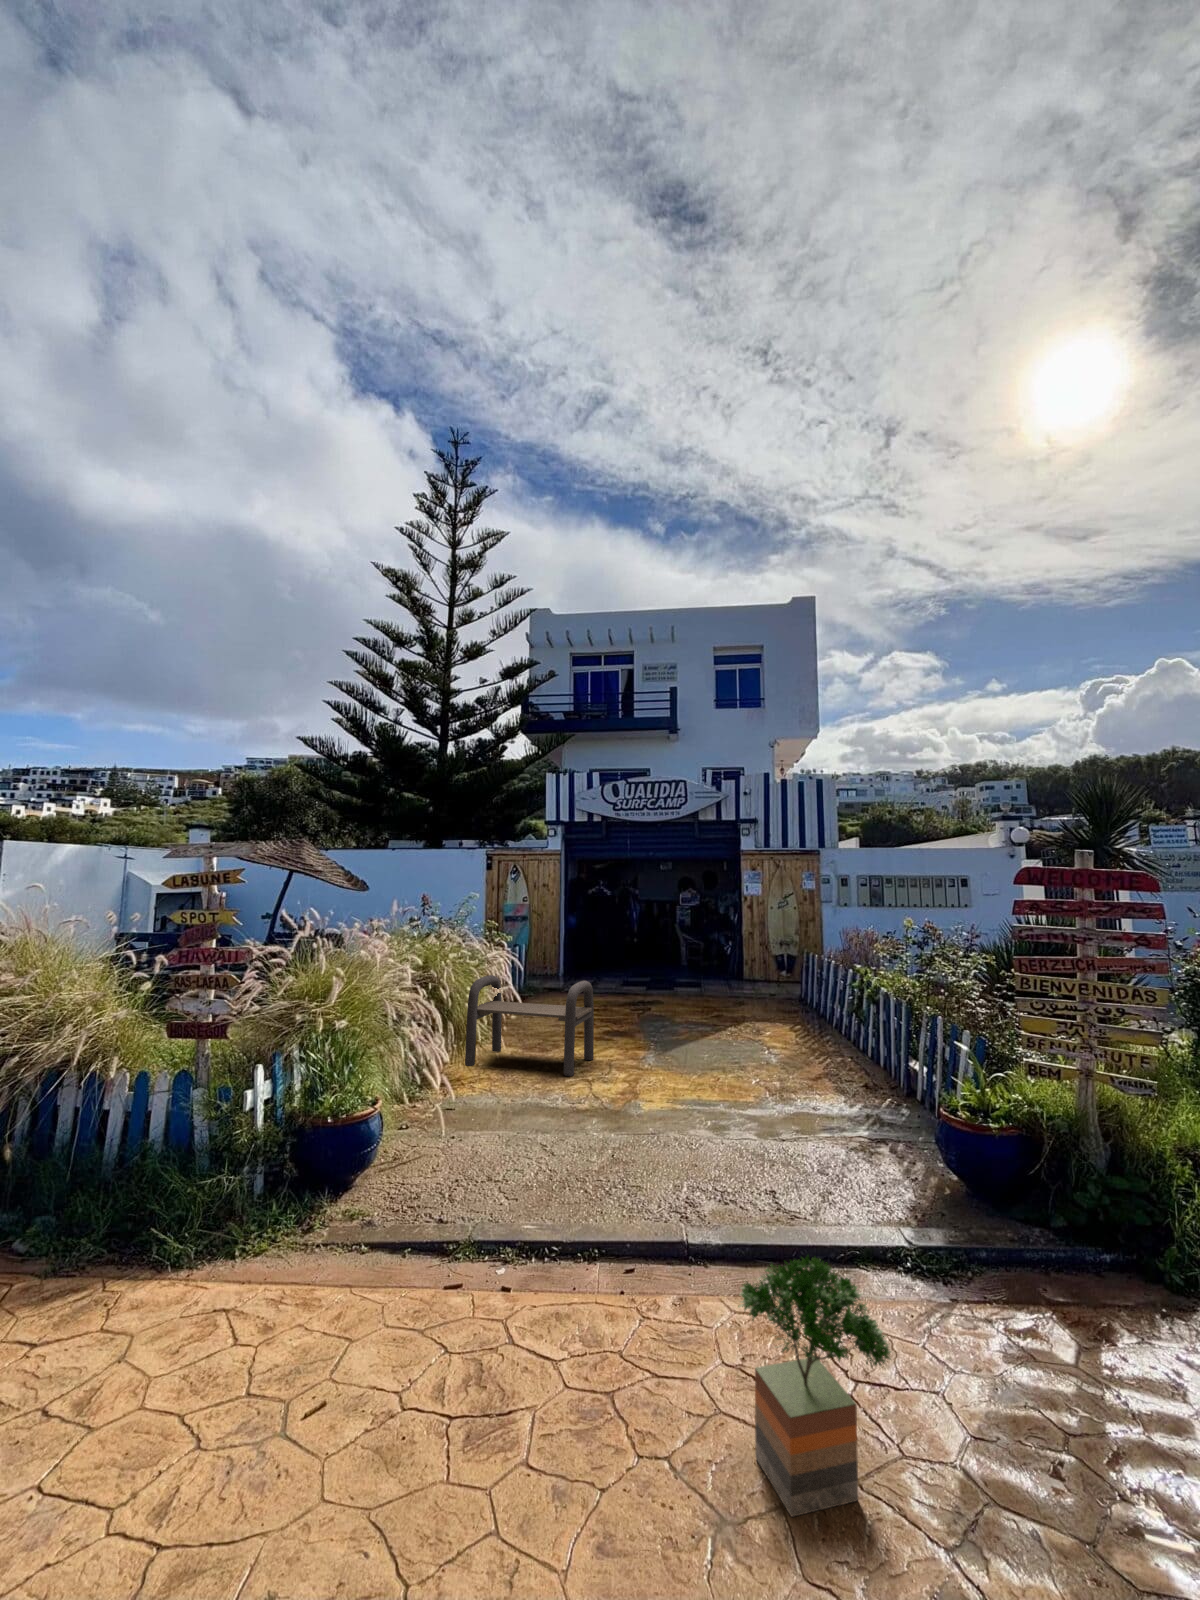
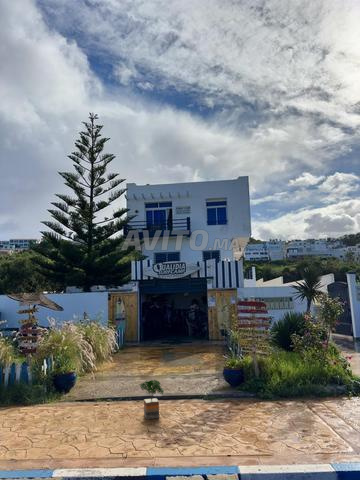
bench: present [465,975,594,1076] -> none [98,339,140,369]

